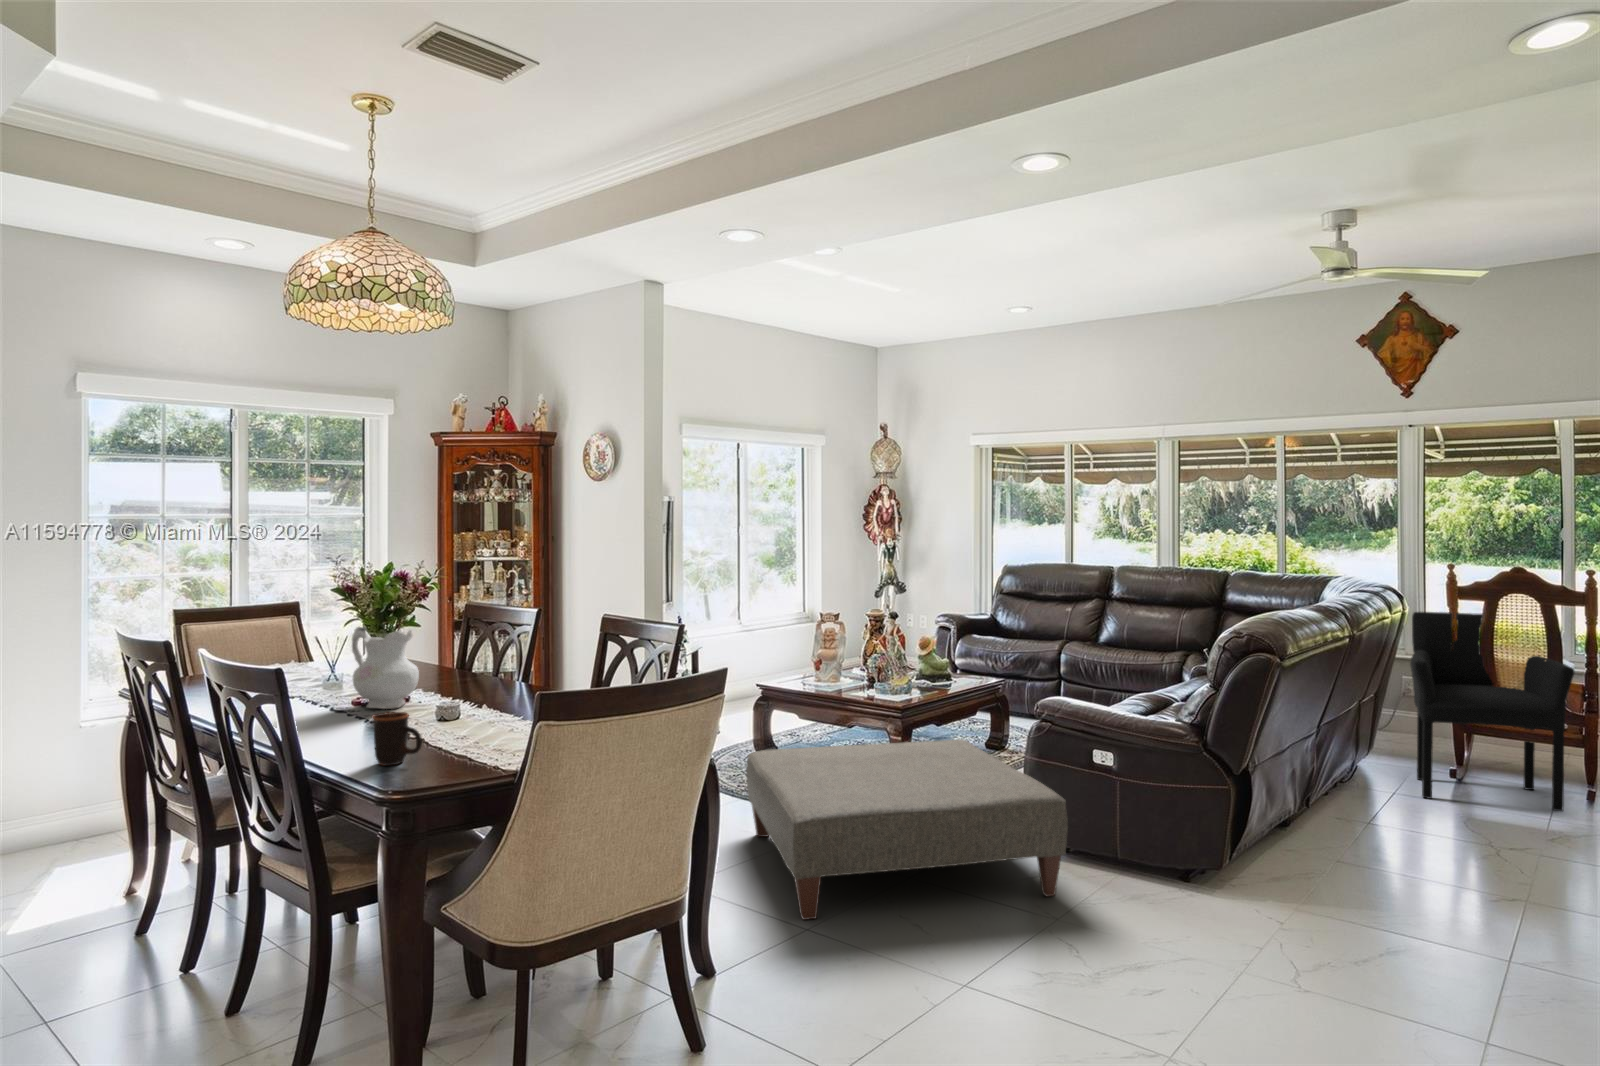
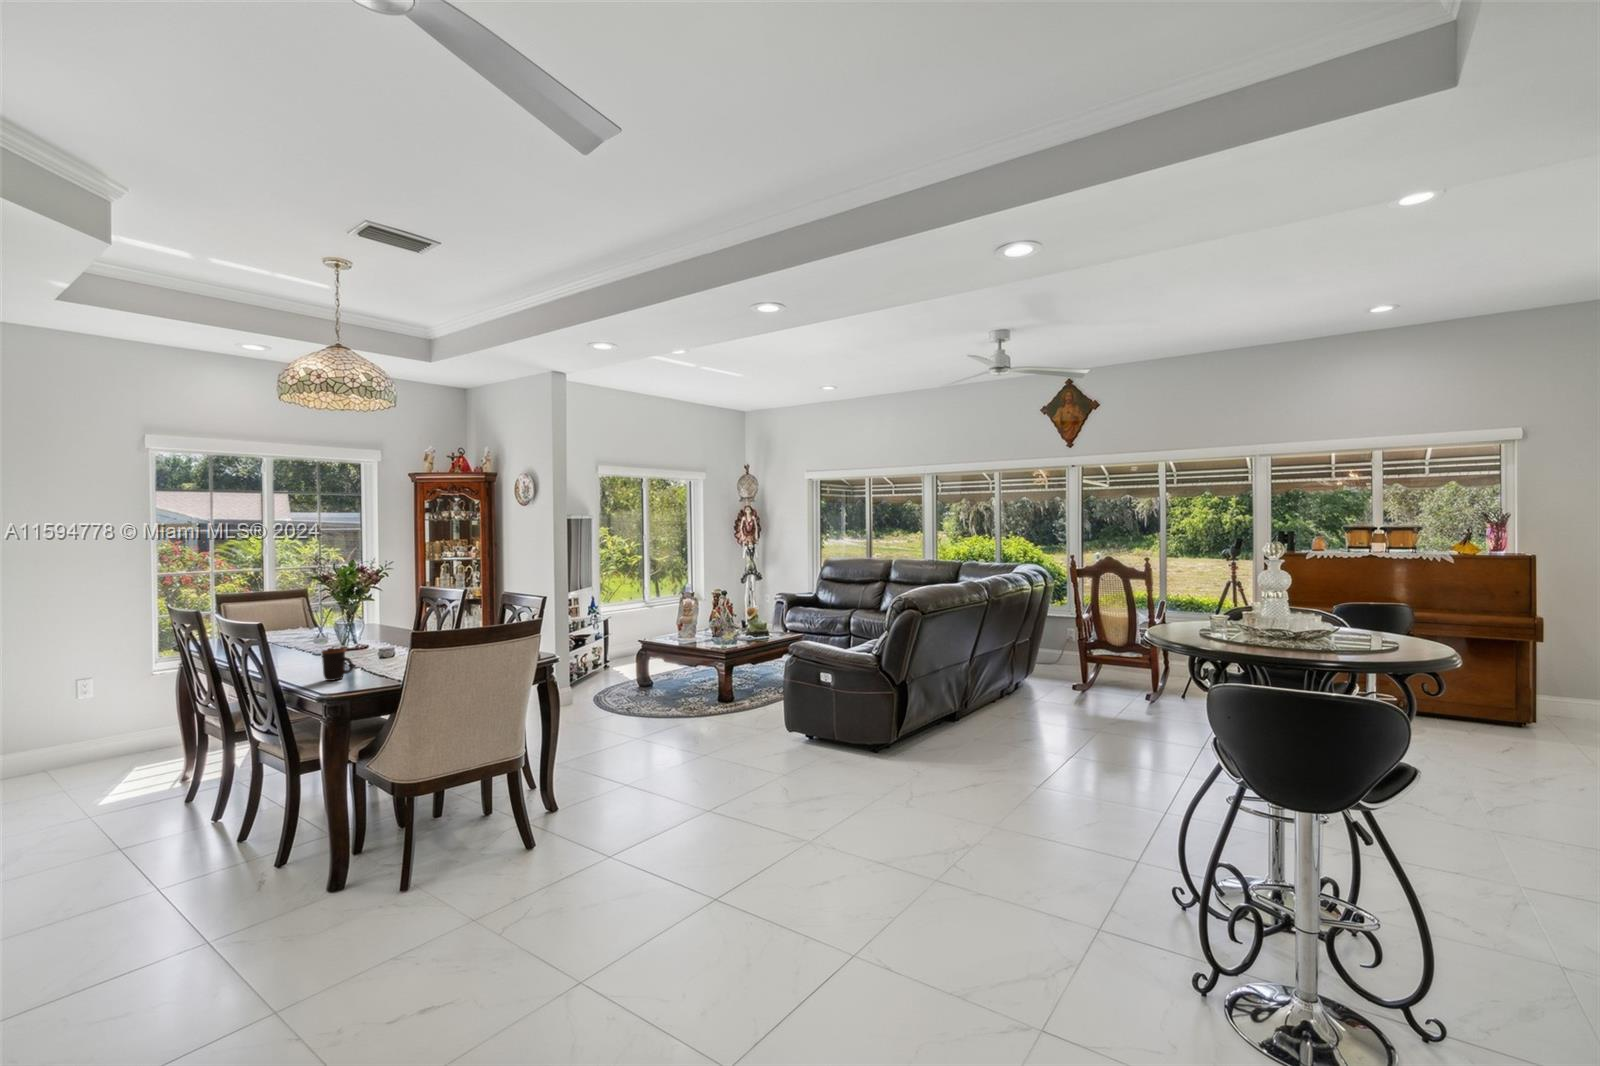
armchair: present [1410,612,1574,811] -> none [1050,584,1141,707]
ceramic pitcher: present [352,627,419,709] -> none [324,600,369,652]
ottoman: present [746,739,1068,920] -> none [610,671,797,781]

